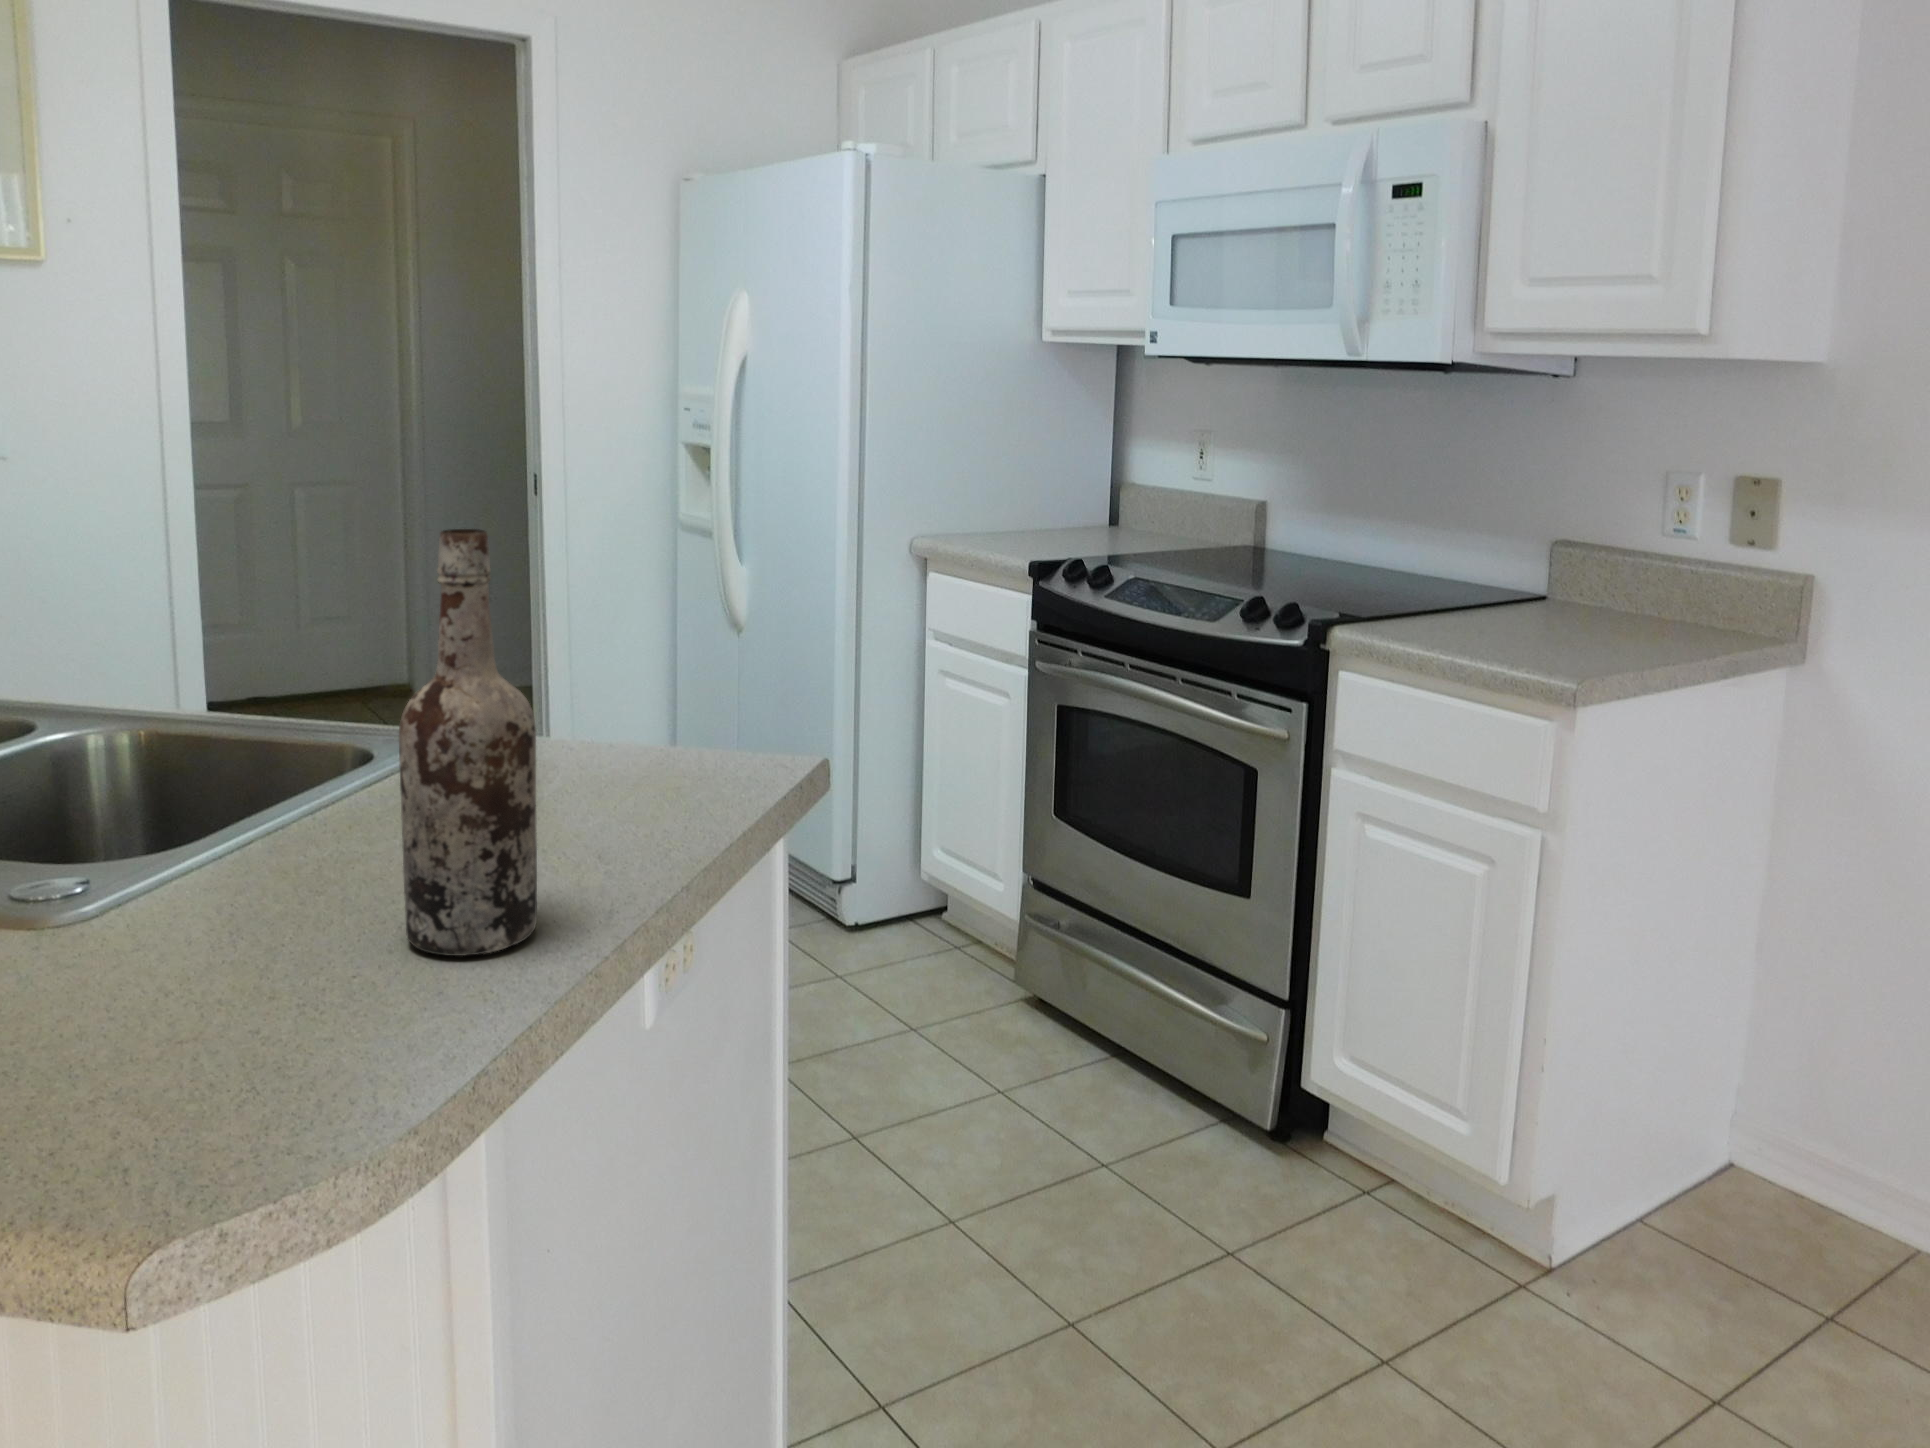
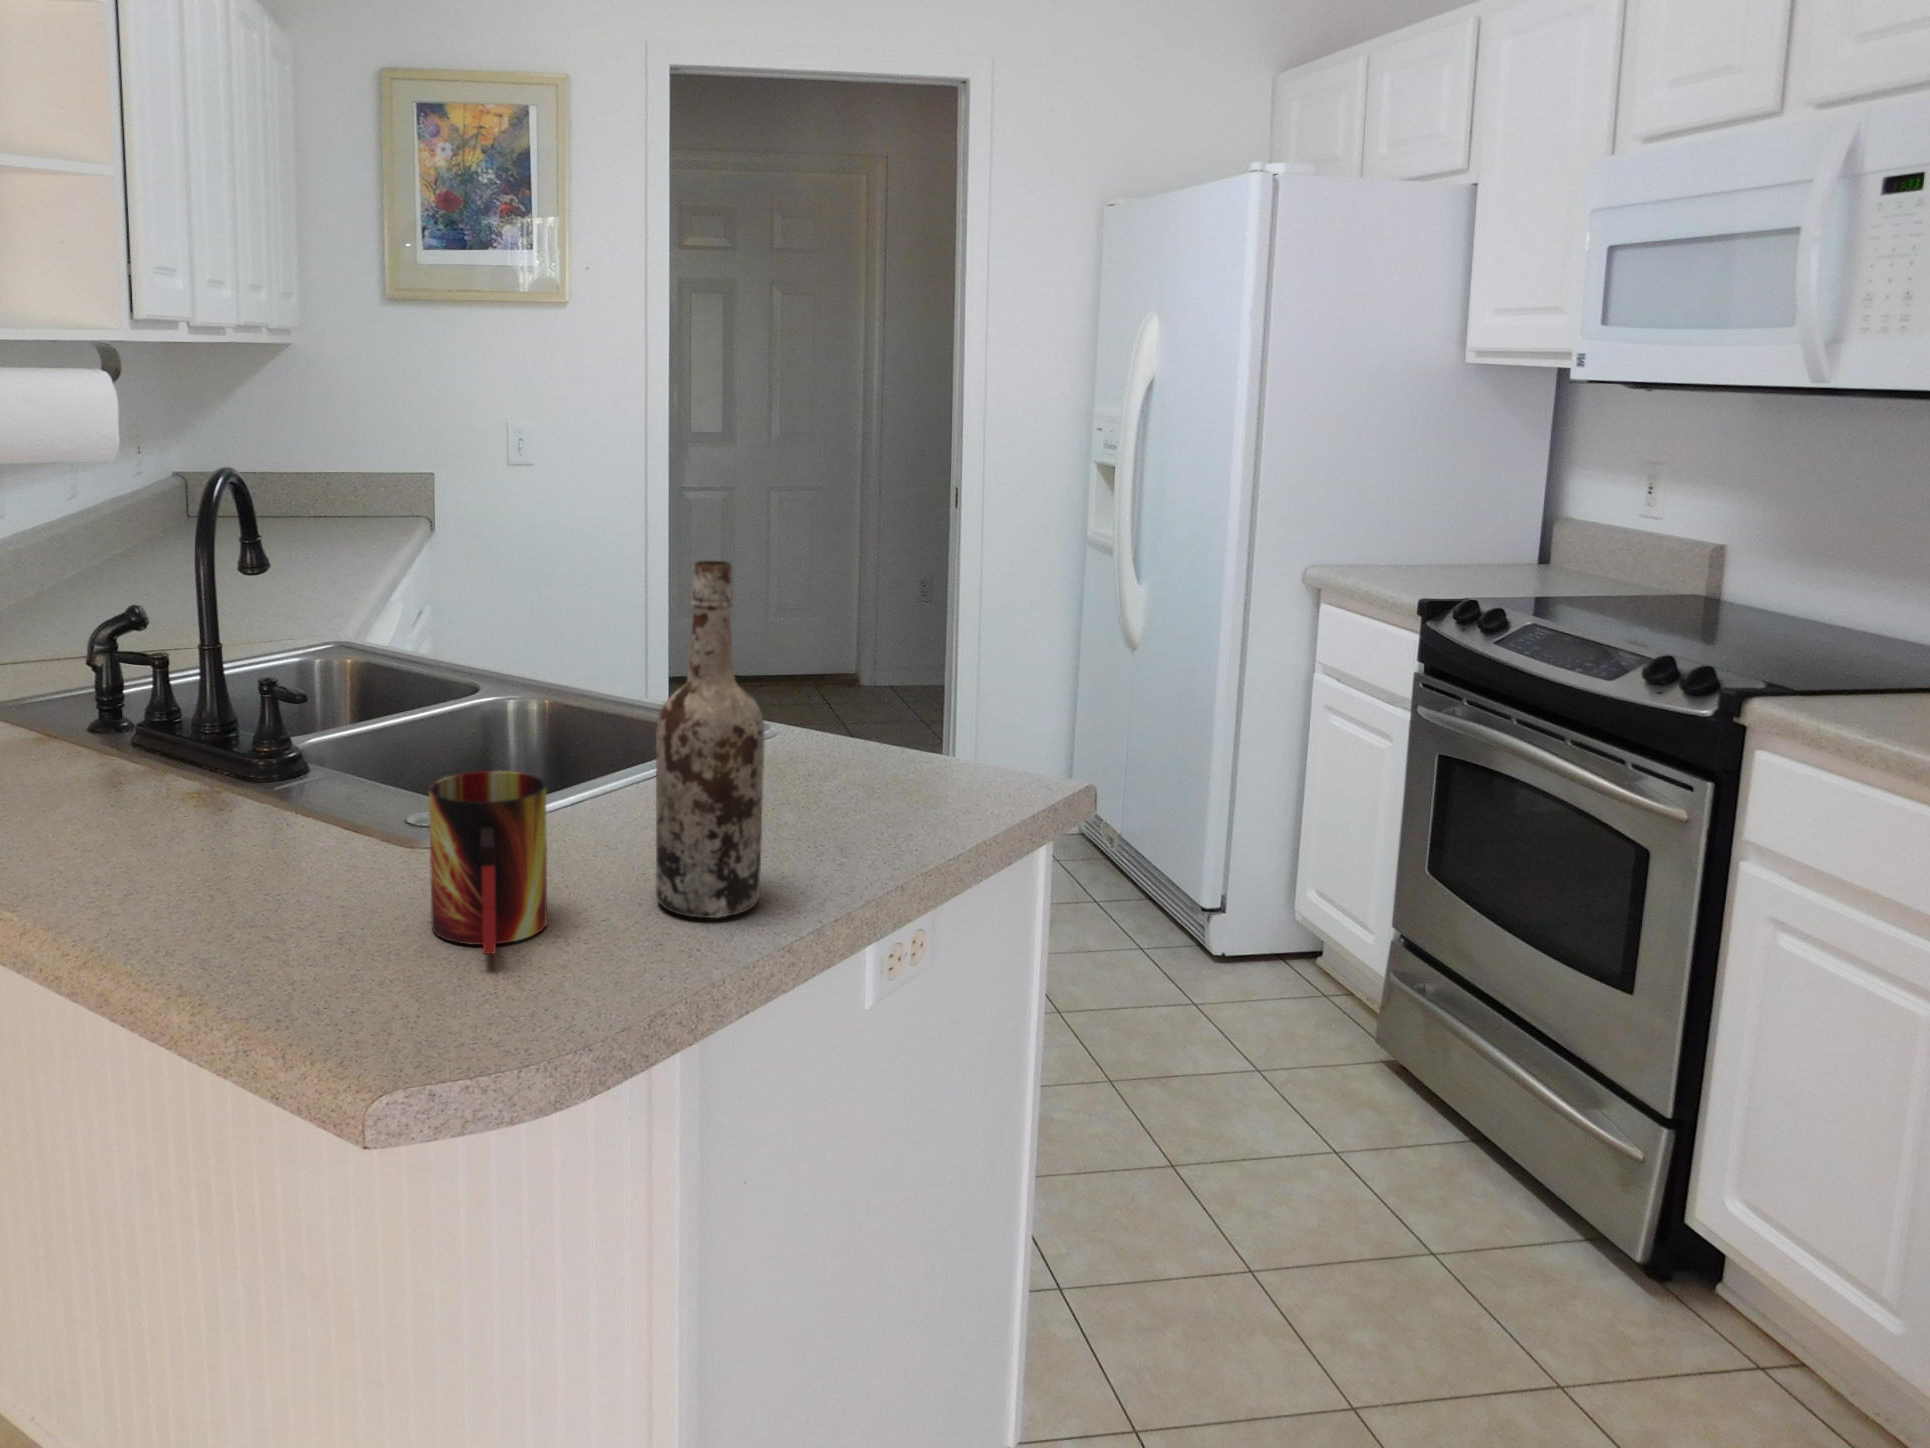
mug: none [96,809,274,1045] -> present [429,771,547,954]

